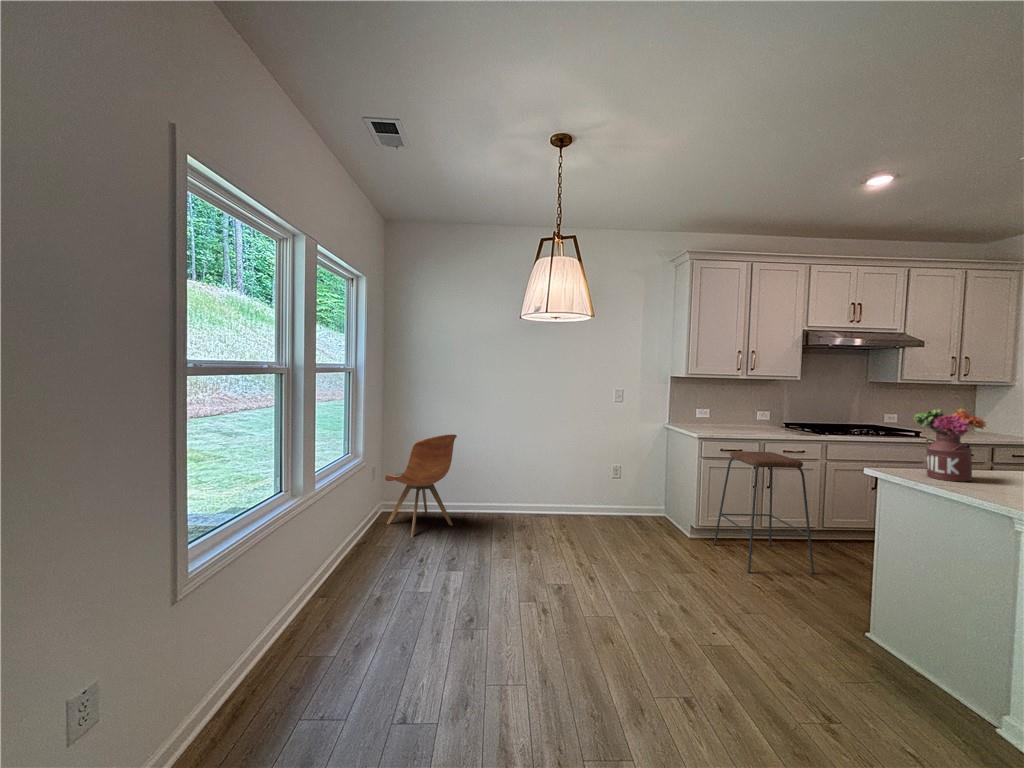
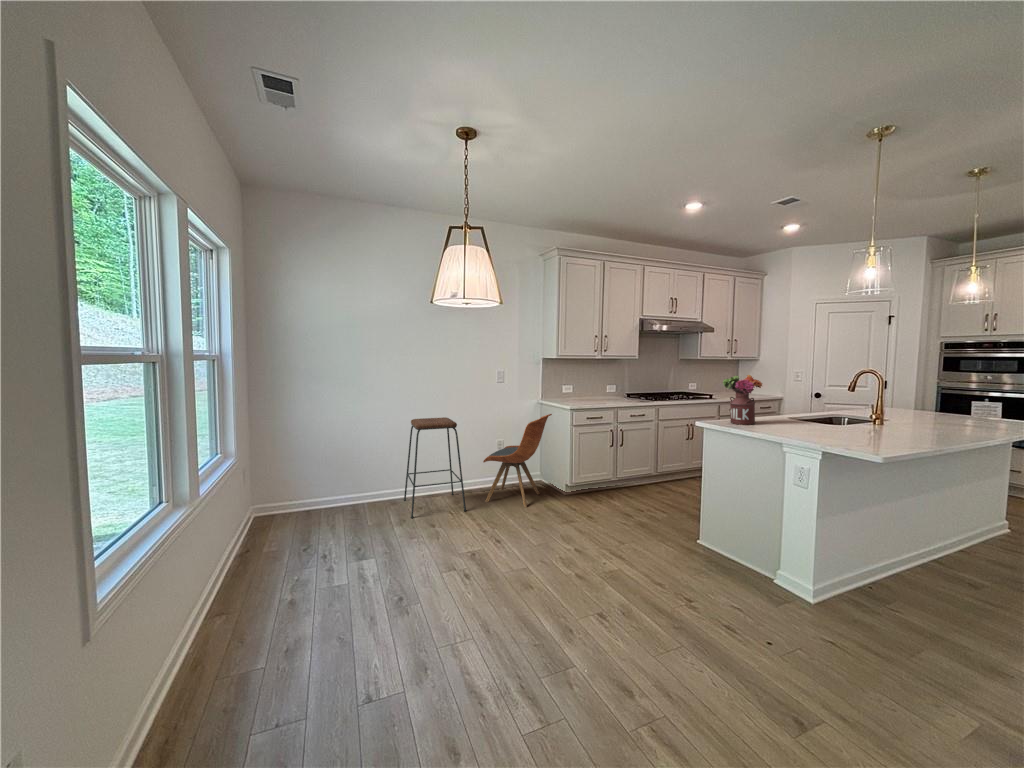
dining chair: present [385,435,457,538] -> present [483,414,552,508]
bar stool: present [713,451,815,574] -> present [404,417,466,519]

